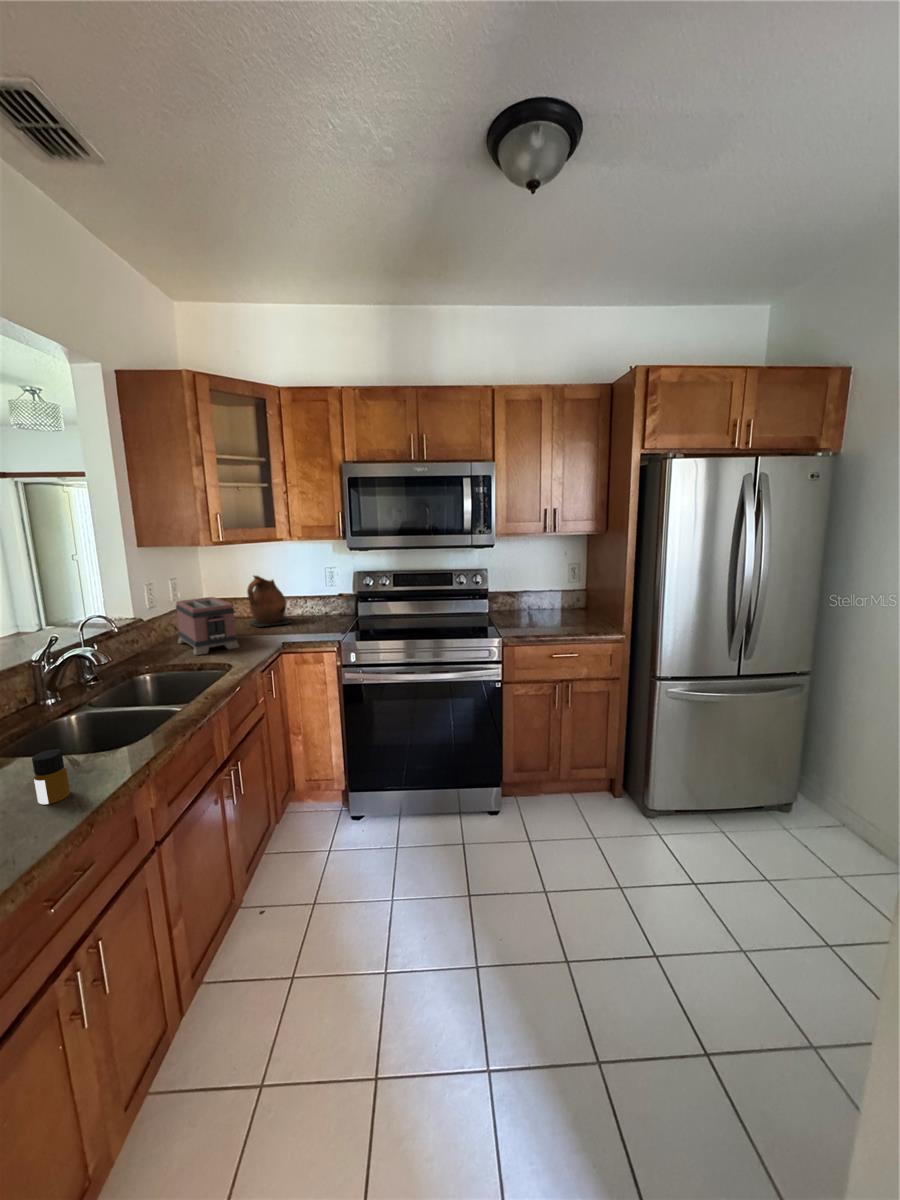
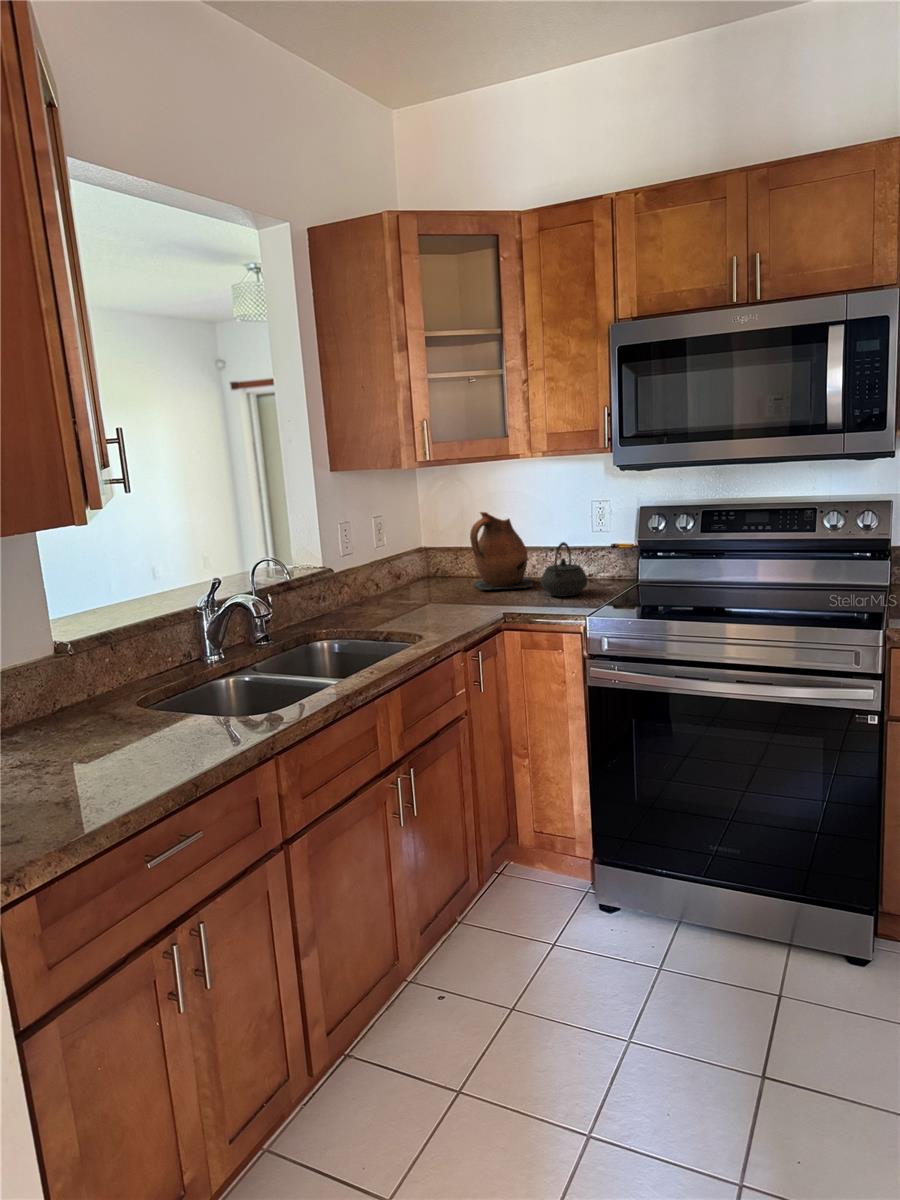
kettle: none [300,594,330,629] -> present [541,542,588,597]
toaster: present [176,597,239,656] -> none [372,542,446,622]
bottle: present [32,749,70,804] -> none [148,699,185,761]

